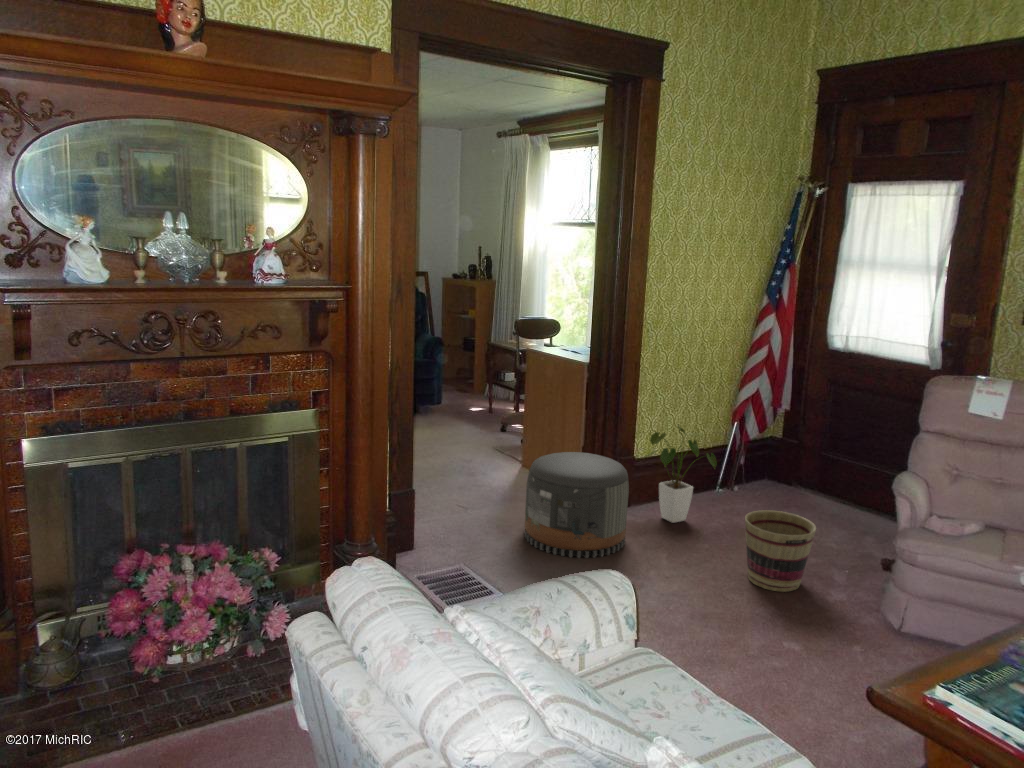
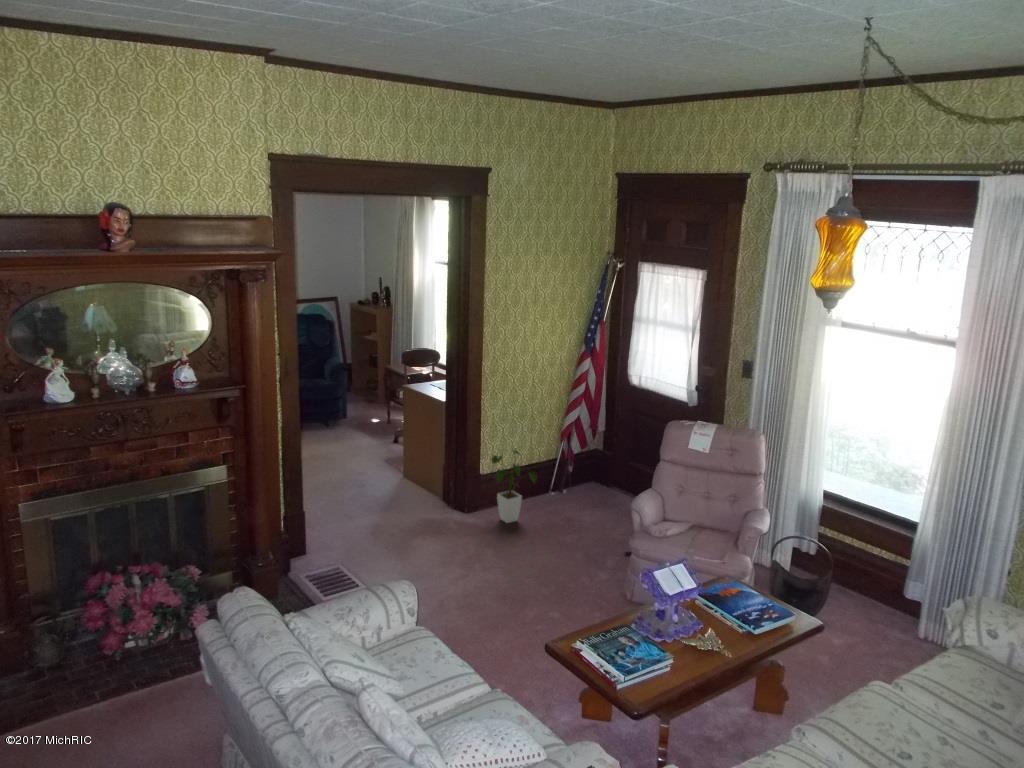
pouf: present [525,452,629,558] -> none [392,475,467,556]
basket: present [745,510,816,592] -> none [542,517,590,576]

